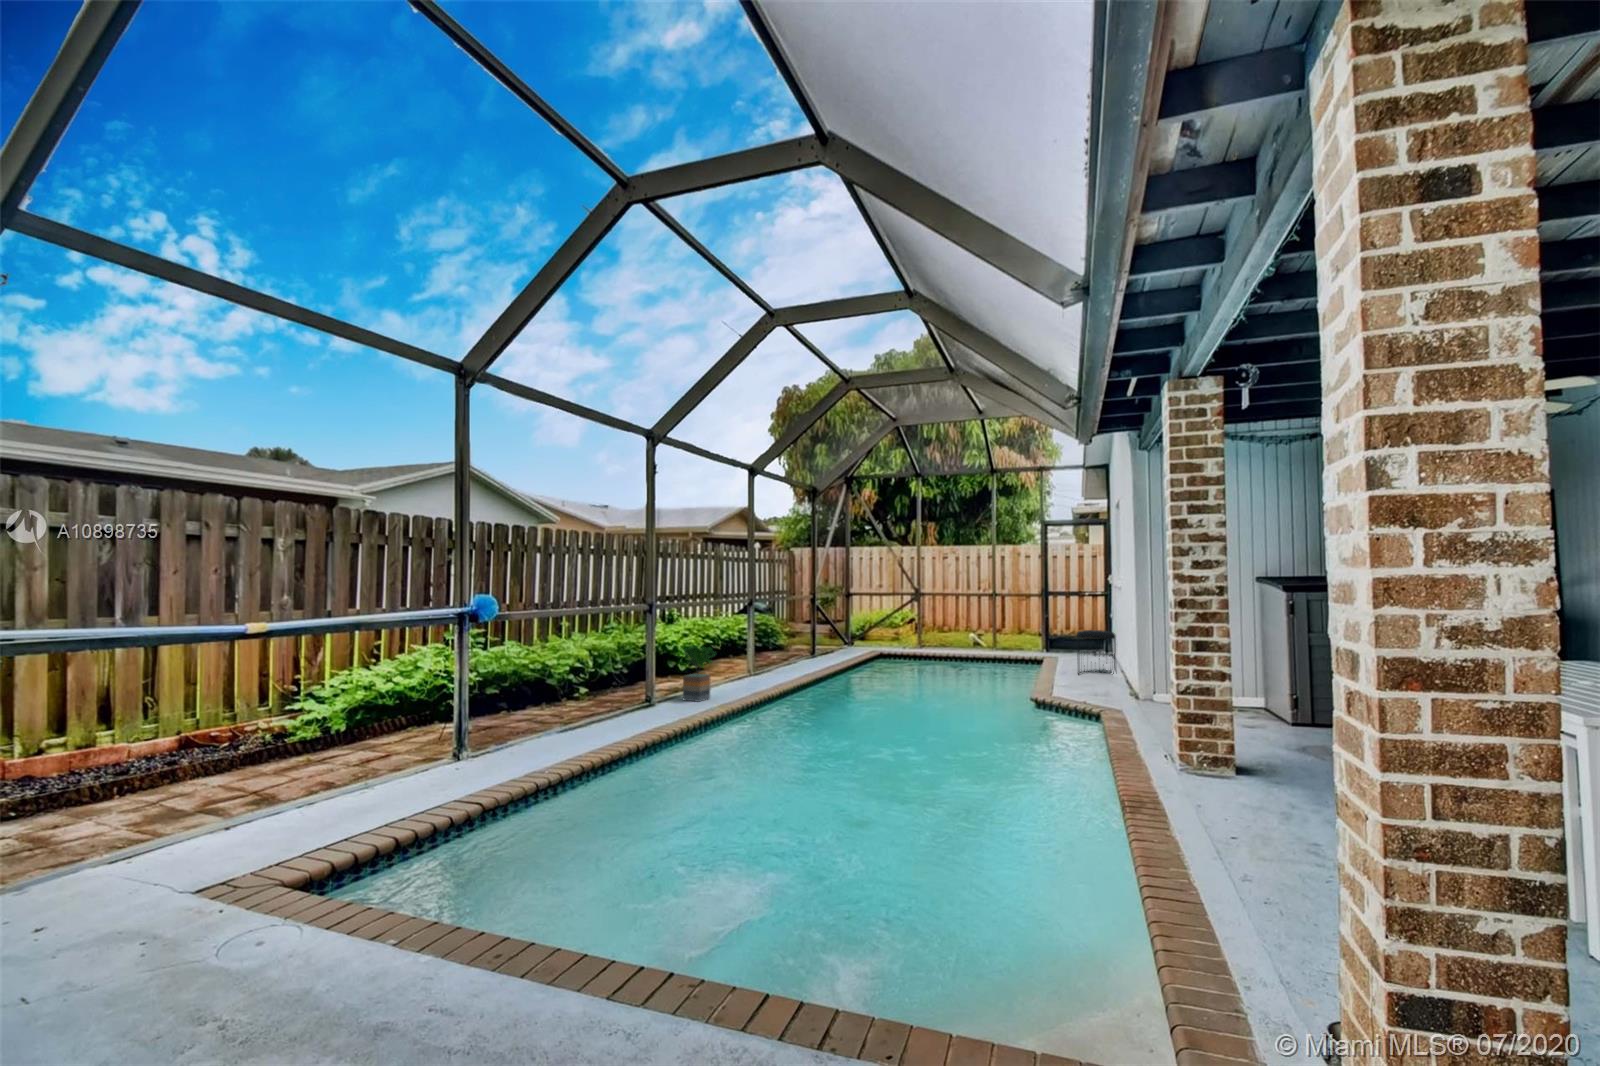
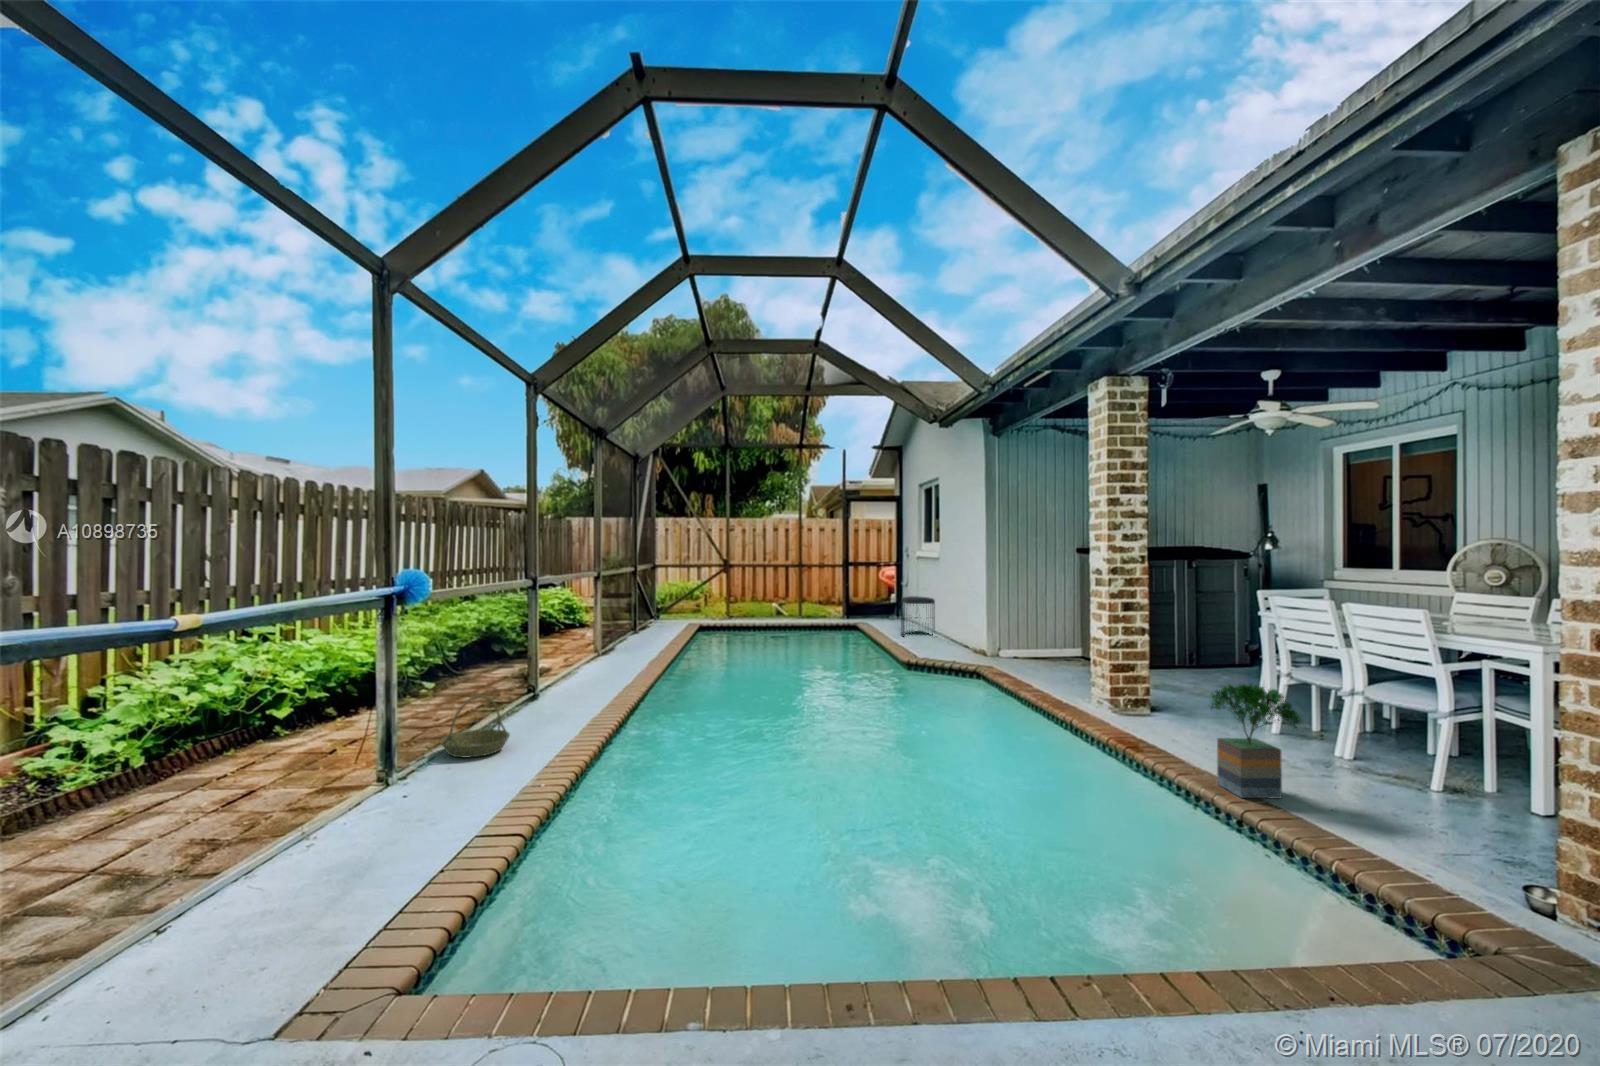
potted tree: present [683,645,715,702] -> present [1210,684,1301,798]
basket: none [525,698,579,746] -> present [440,695,510,757]

